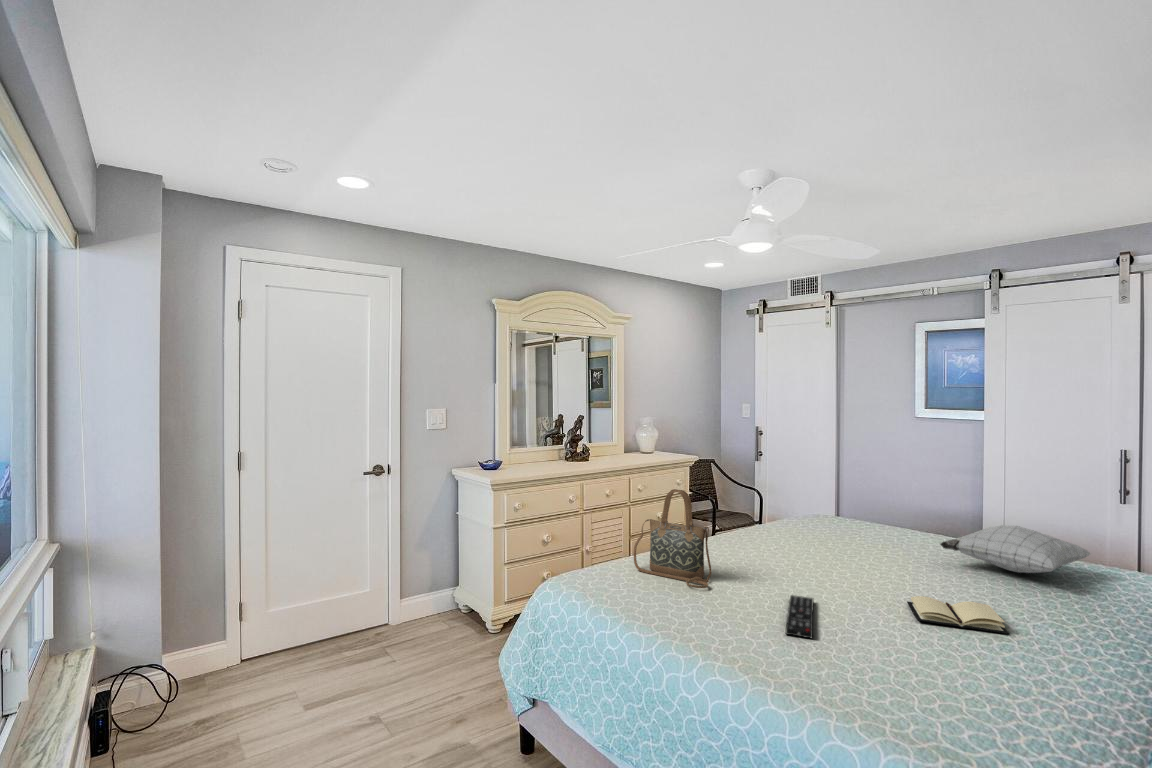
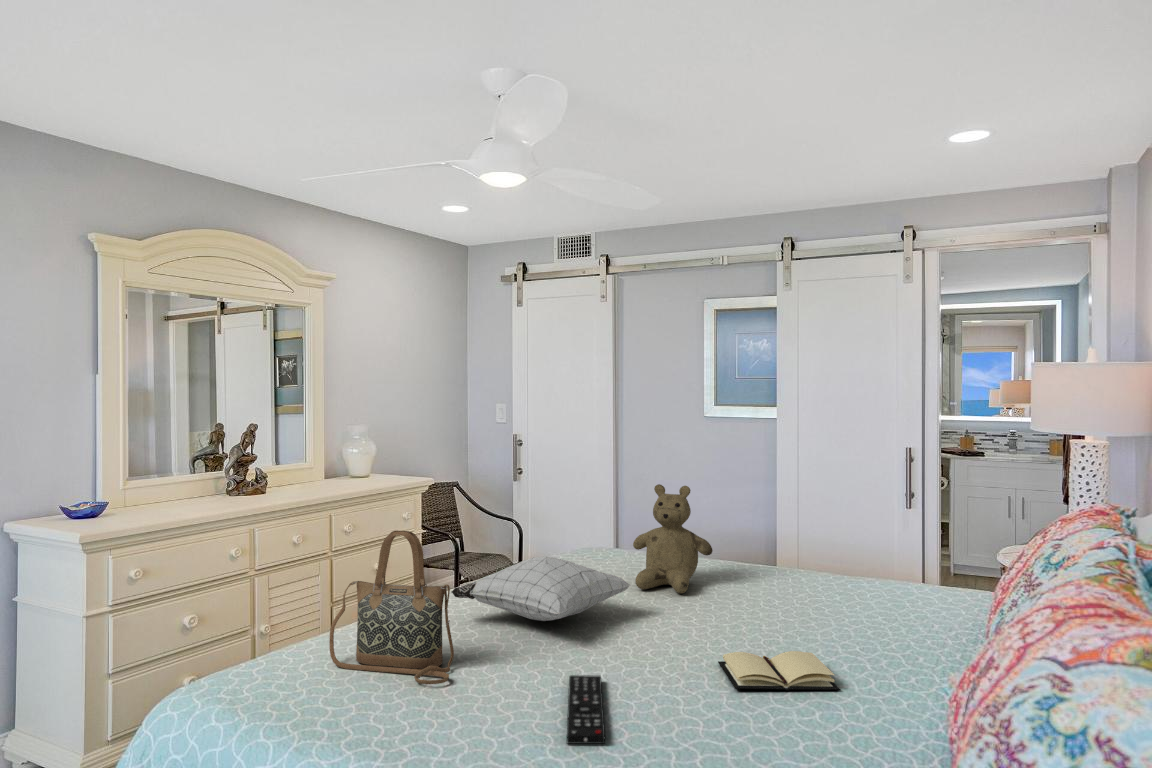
teddy bear: none [846,470,913,553] -> present [633,484,713,593]
pillow: present [940,525,1091,573] -> present [451,557,631,621]

